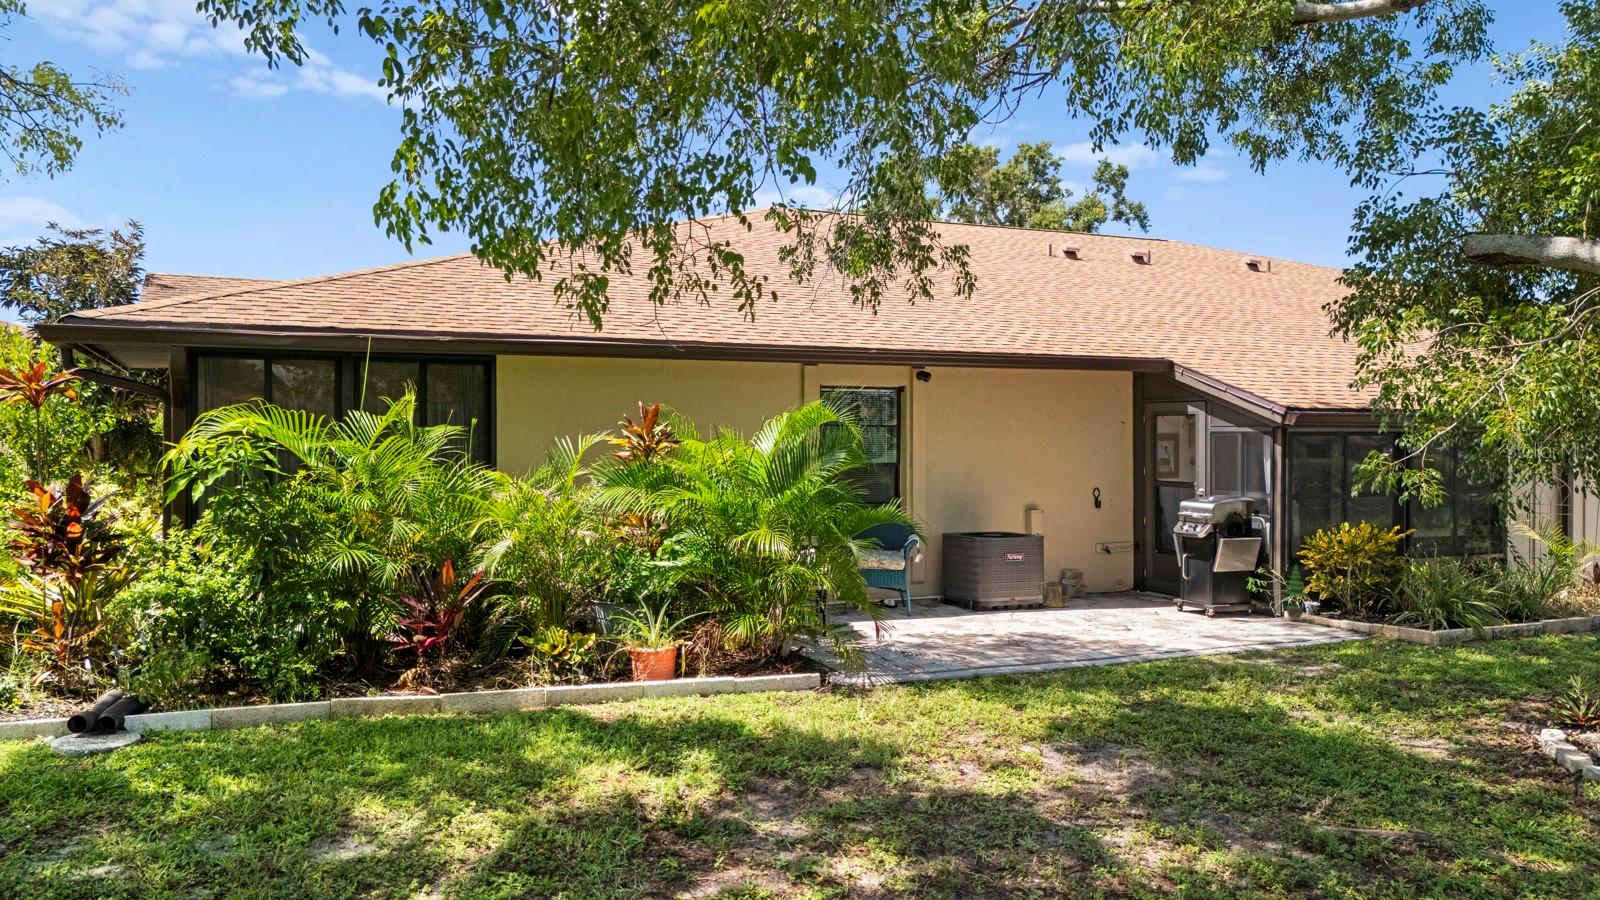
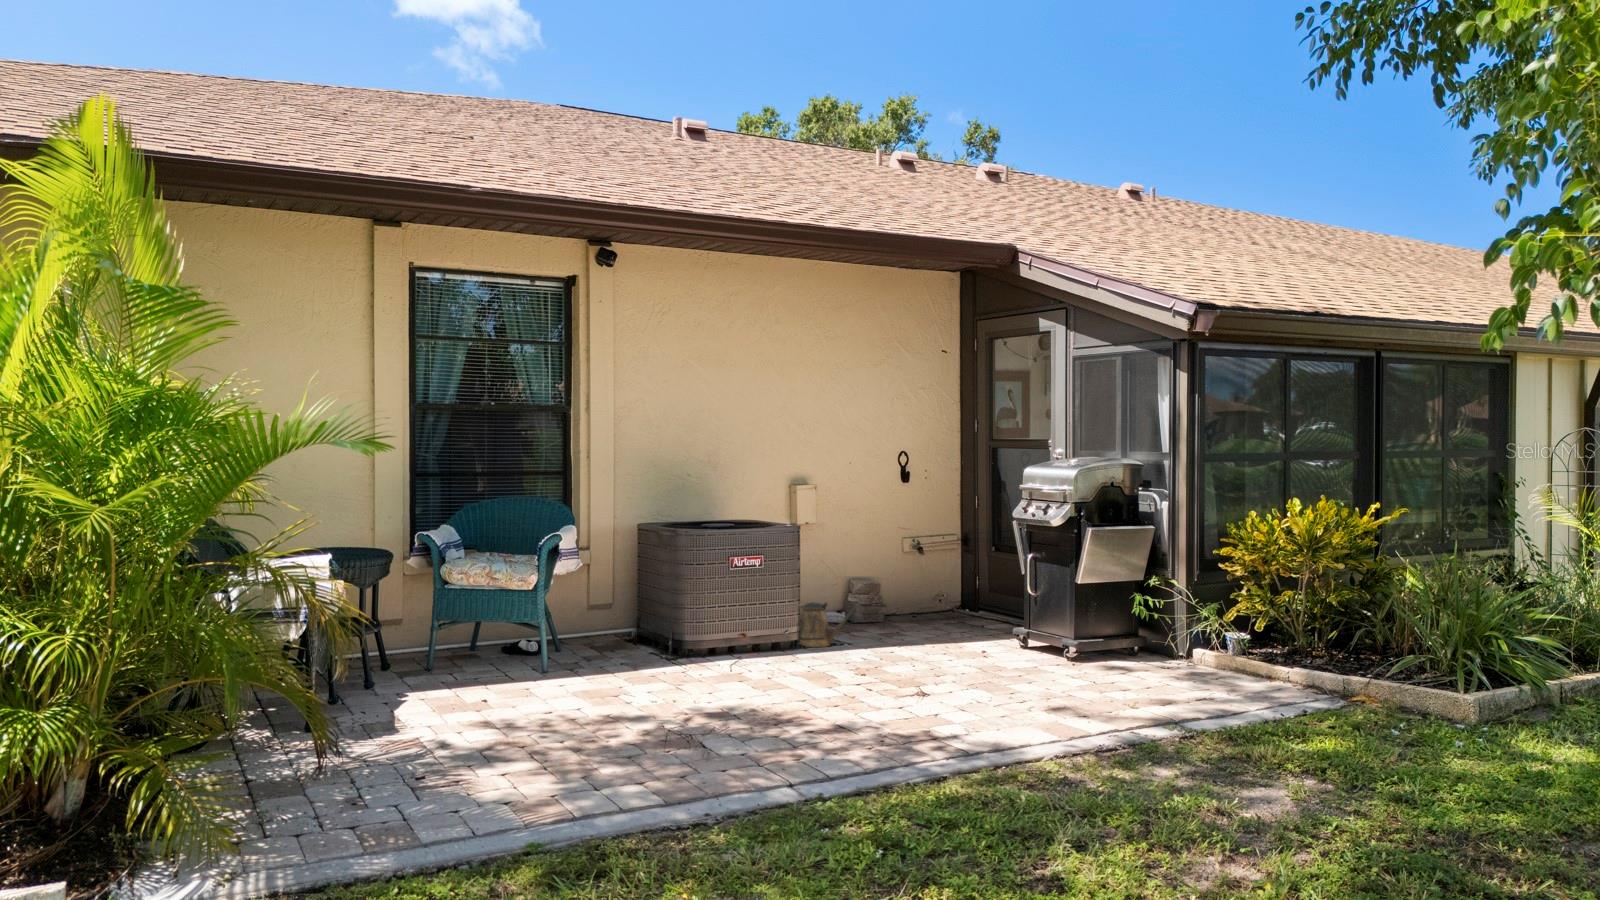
potted tree: present [1286,565,1305,621] -> none [1193,569,1231,669]

